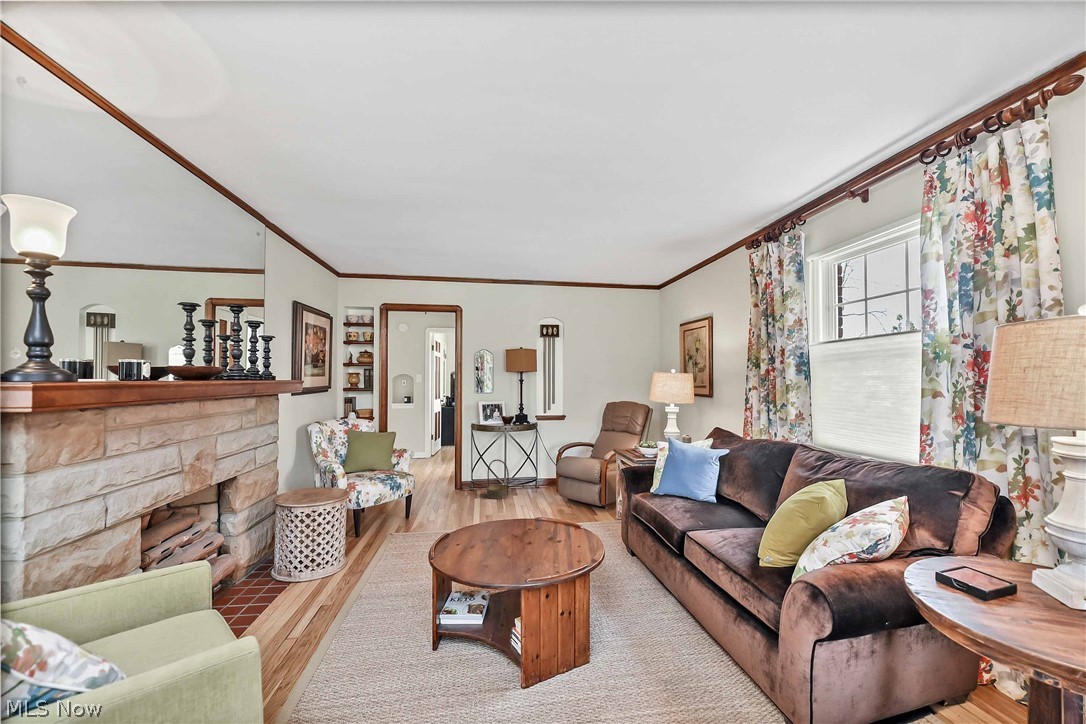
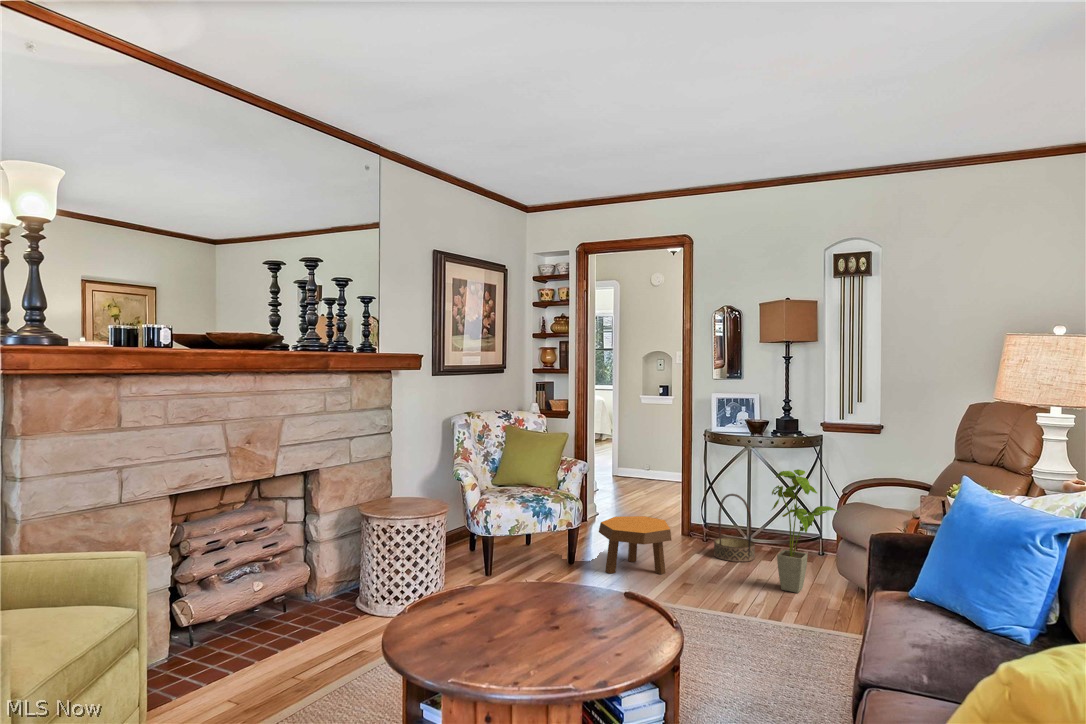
house plant: none [526,442,561,509] -> present [772,469,839,593]
footstool: none [425,480,472,518] -> present [599,516,671,574]

